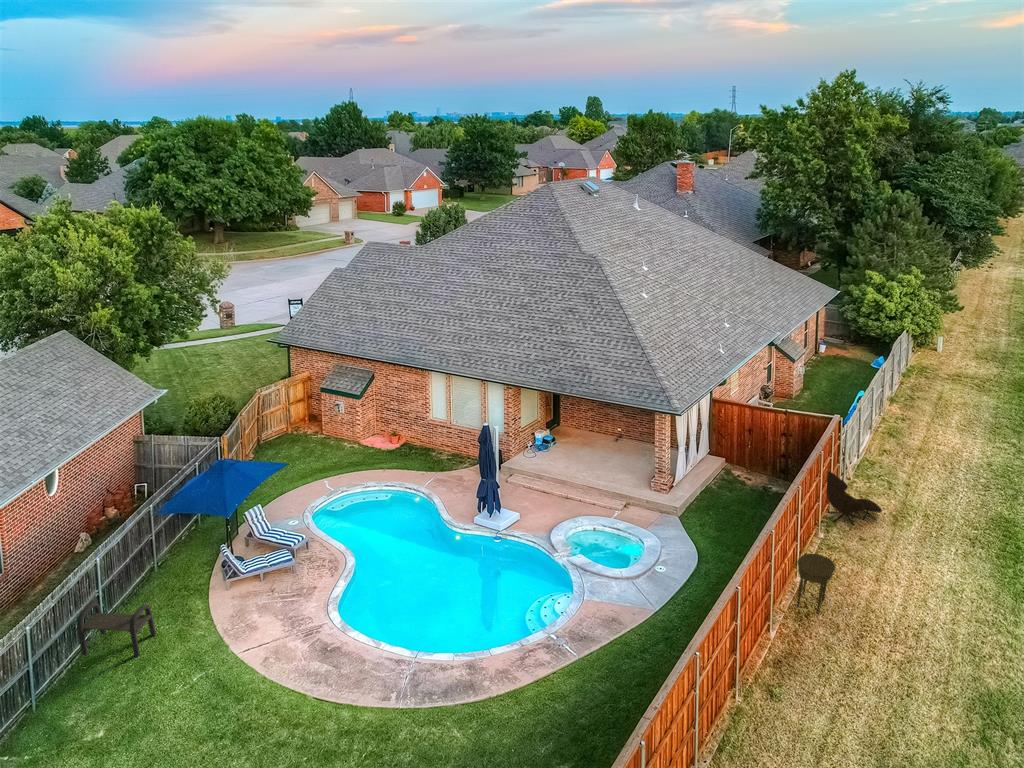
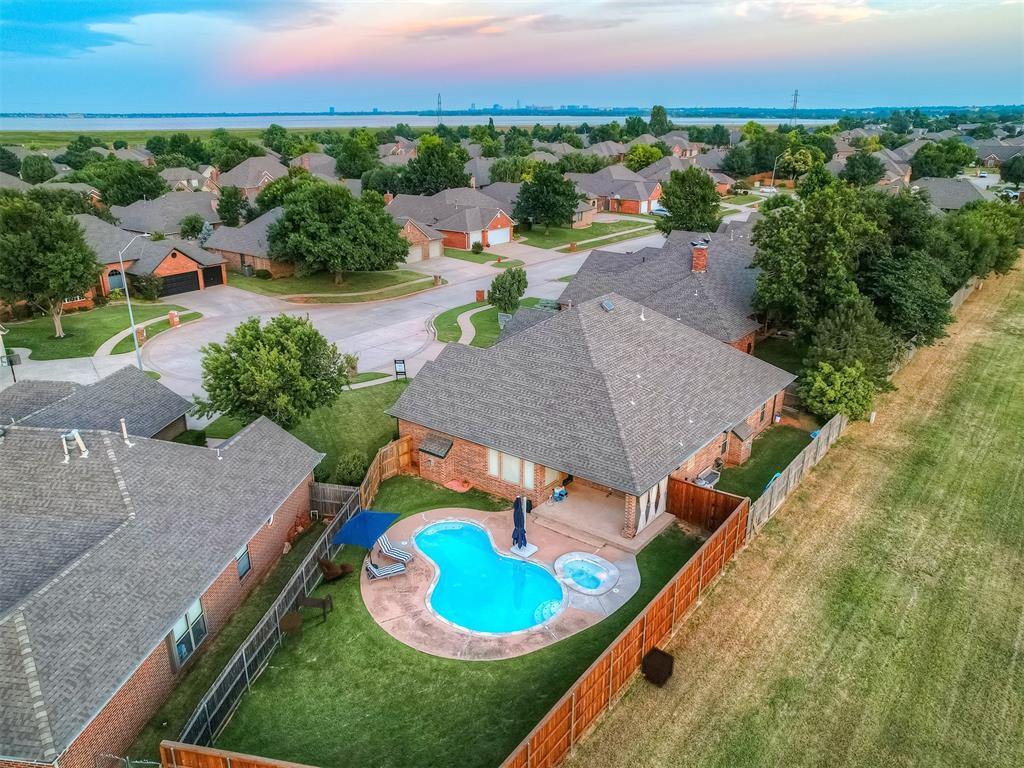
lounge chair: present [827,471,882,526] -> present [317,554,354,584]
side table: present [797,554,835,614] -> present [279,612,303,648]
wooden crate: none [740,653,803,732] -> present [641,646,674,687]

